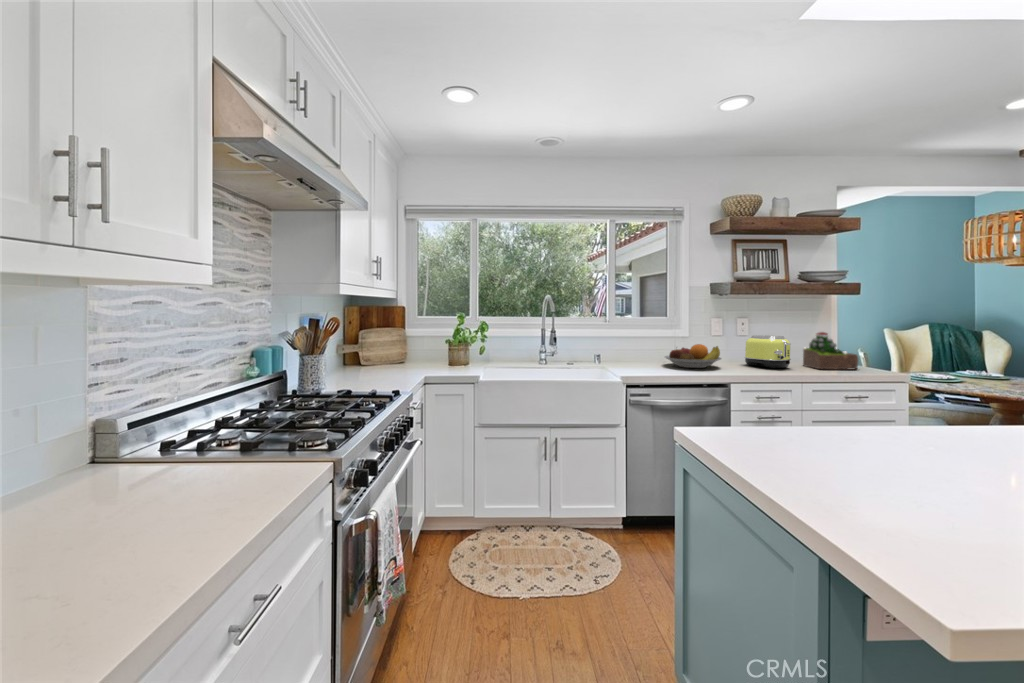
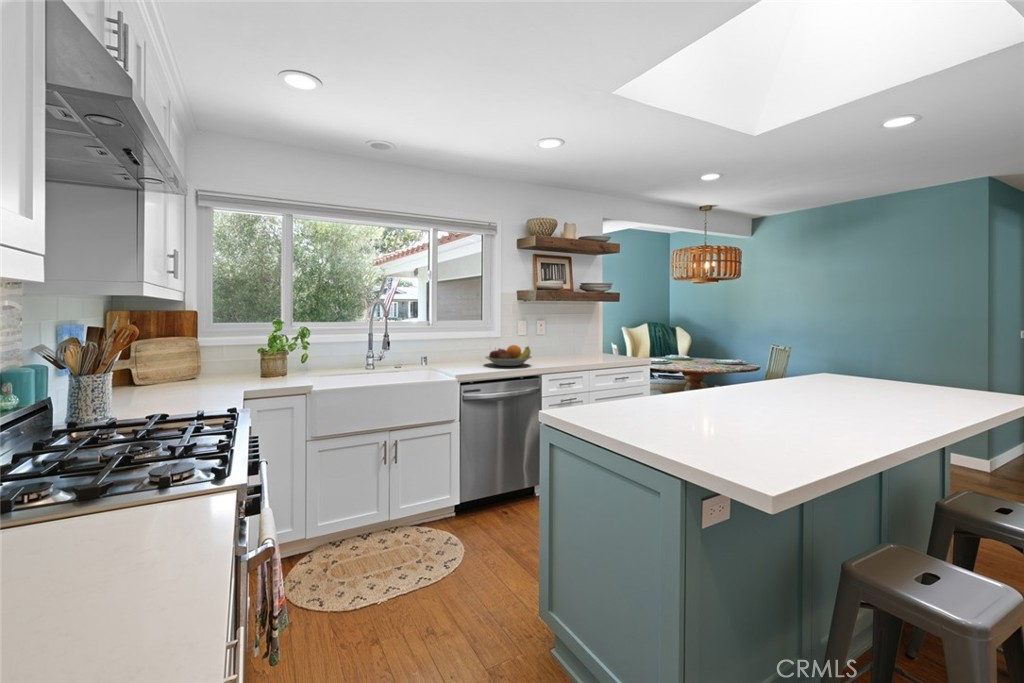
succulent plant: present [803,332,859,370] -> none [589,333,625,362]
toaster: present [745,335,791,369] -> none [548,336,582,363]

